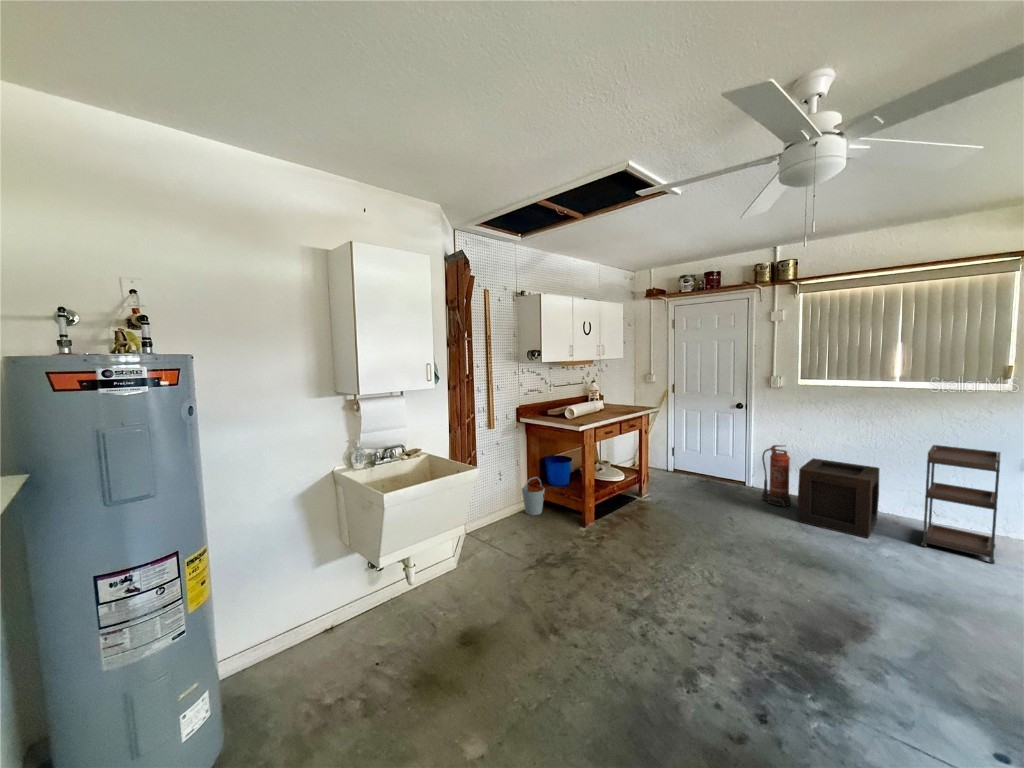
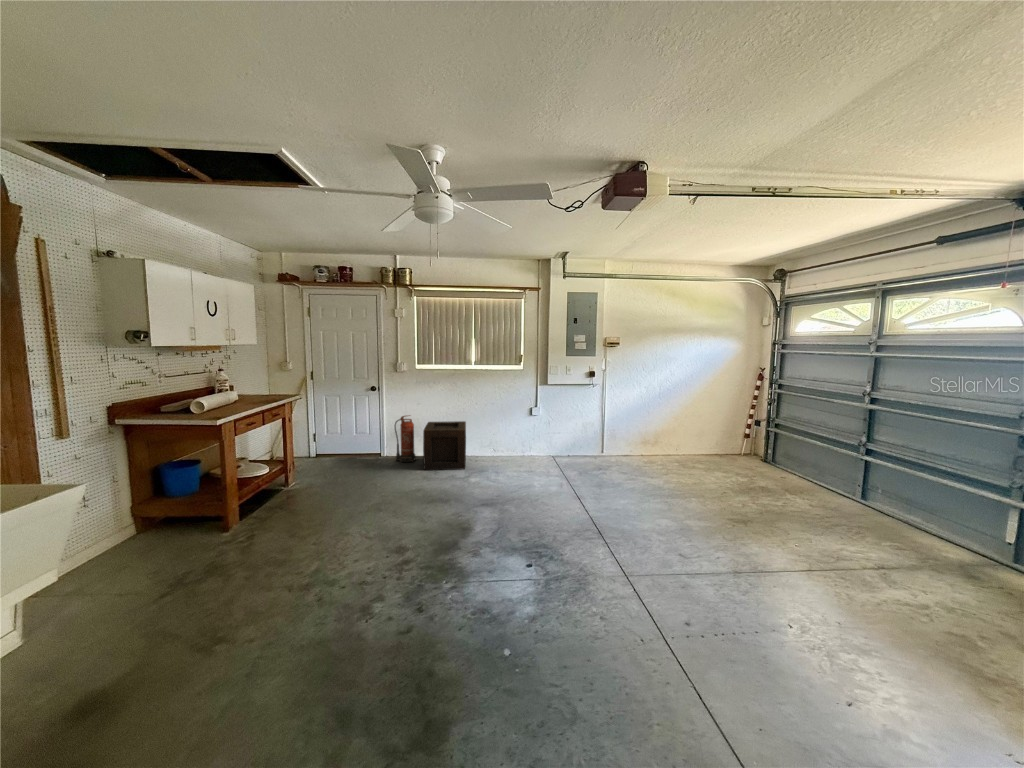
shelving unit: present [922,445,1000,564] -> none [490,402,520,466]
bucket: present [522,477,545,515] -> none [110,497,156,551]

